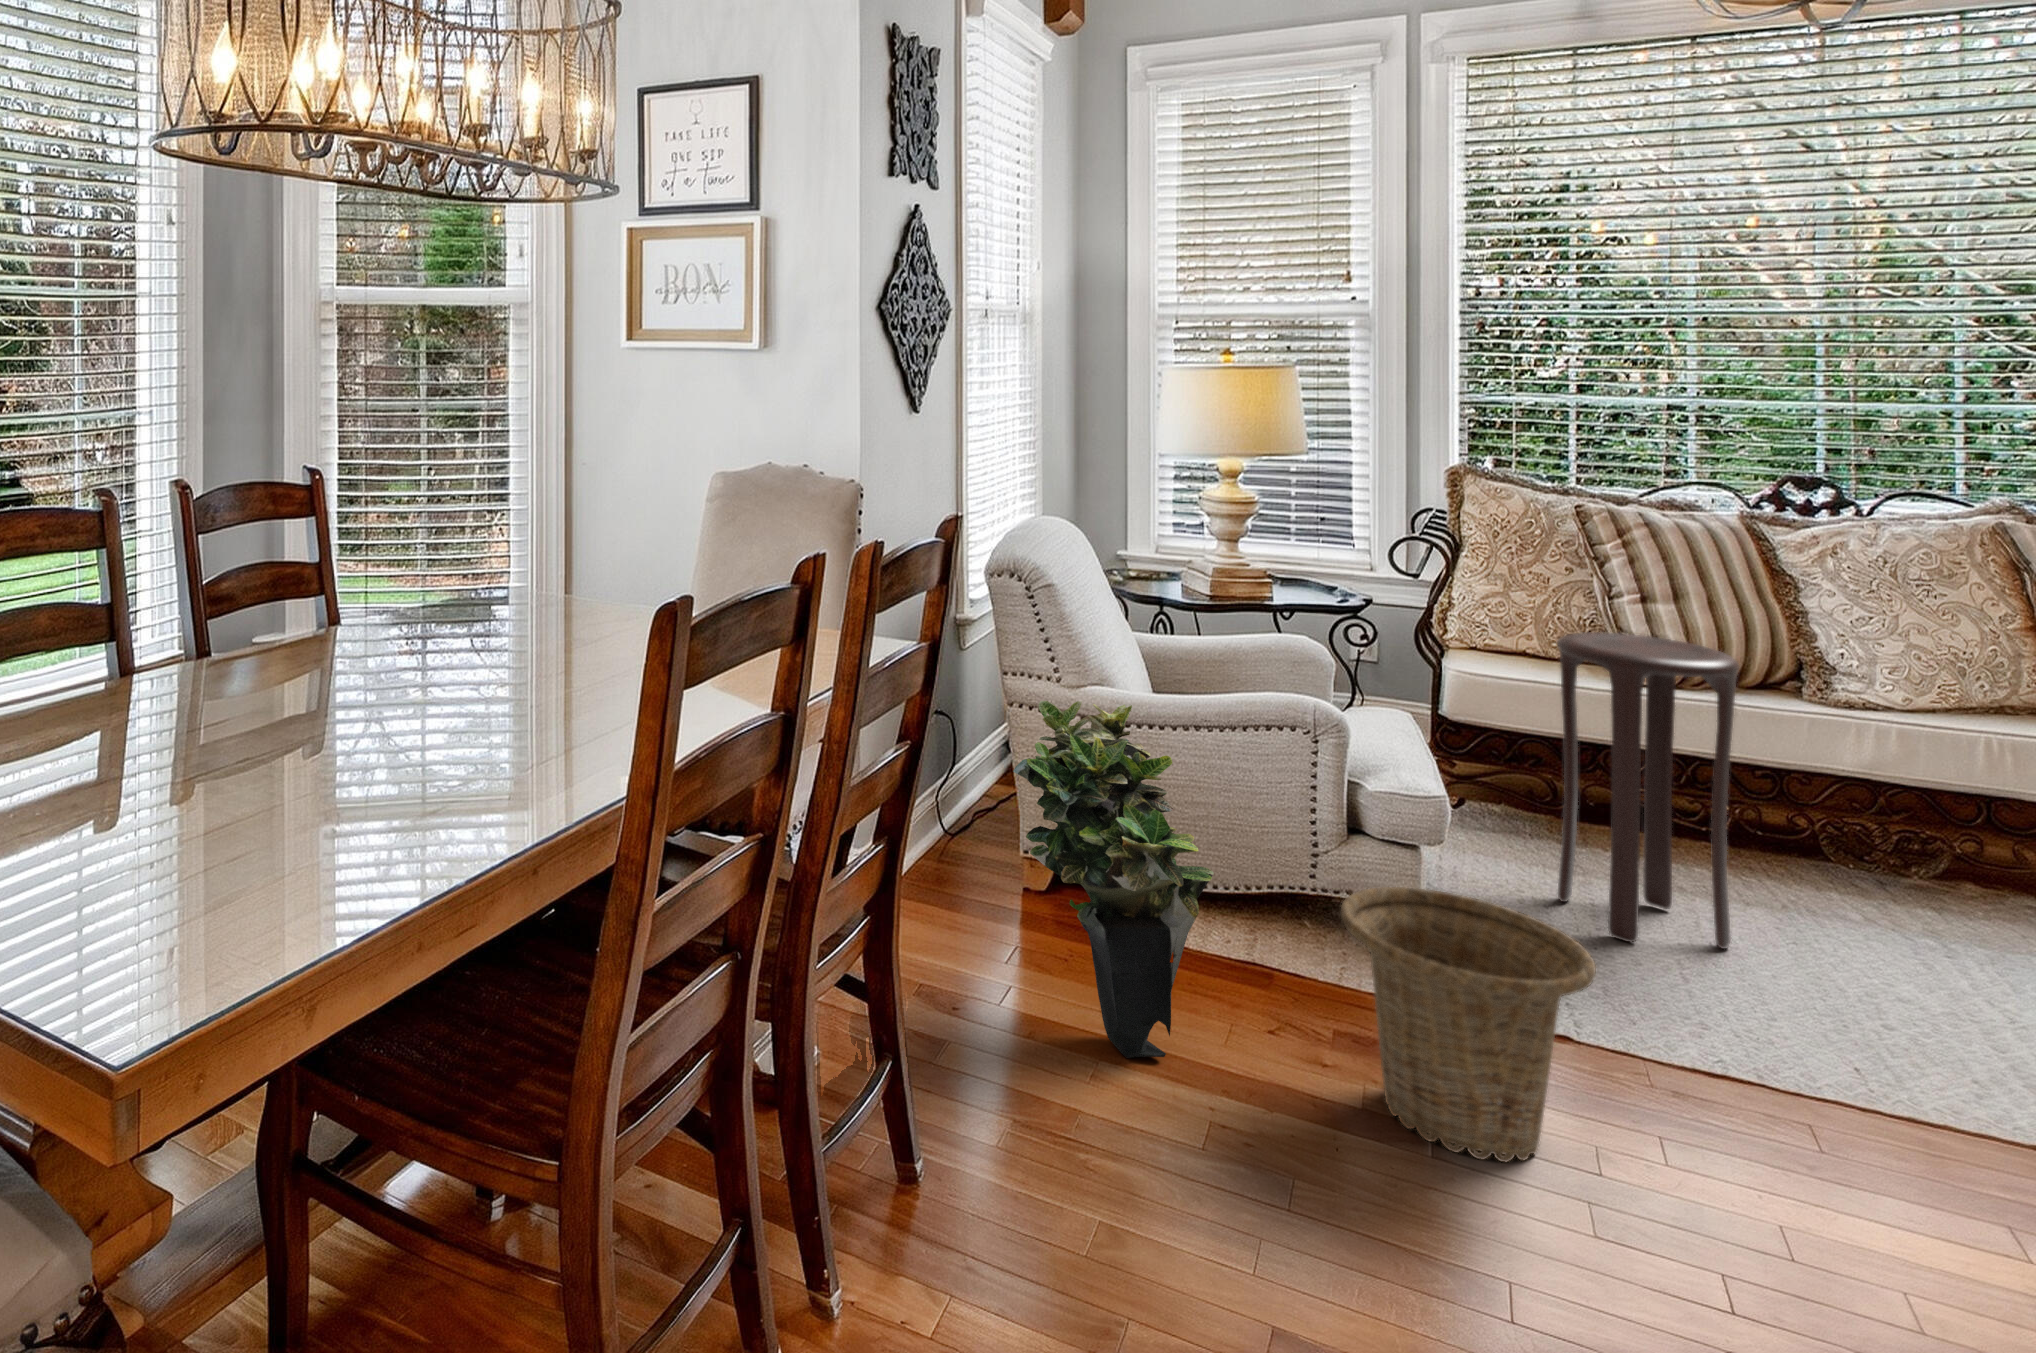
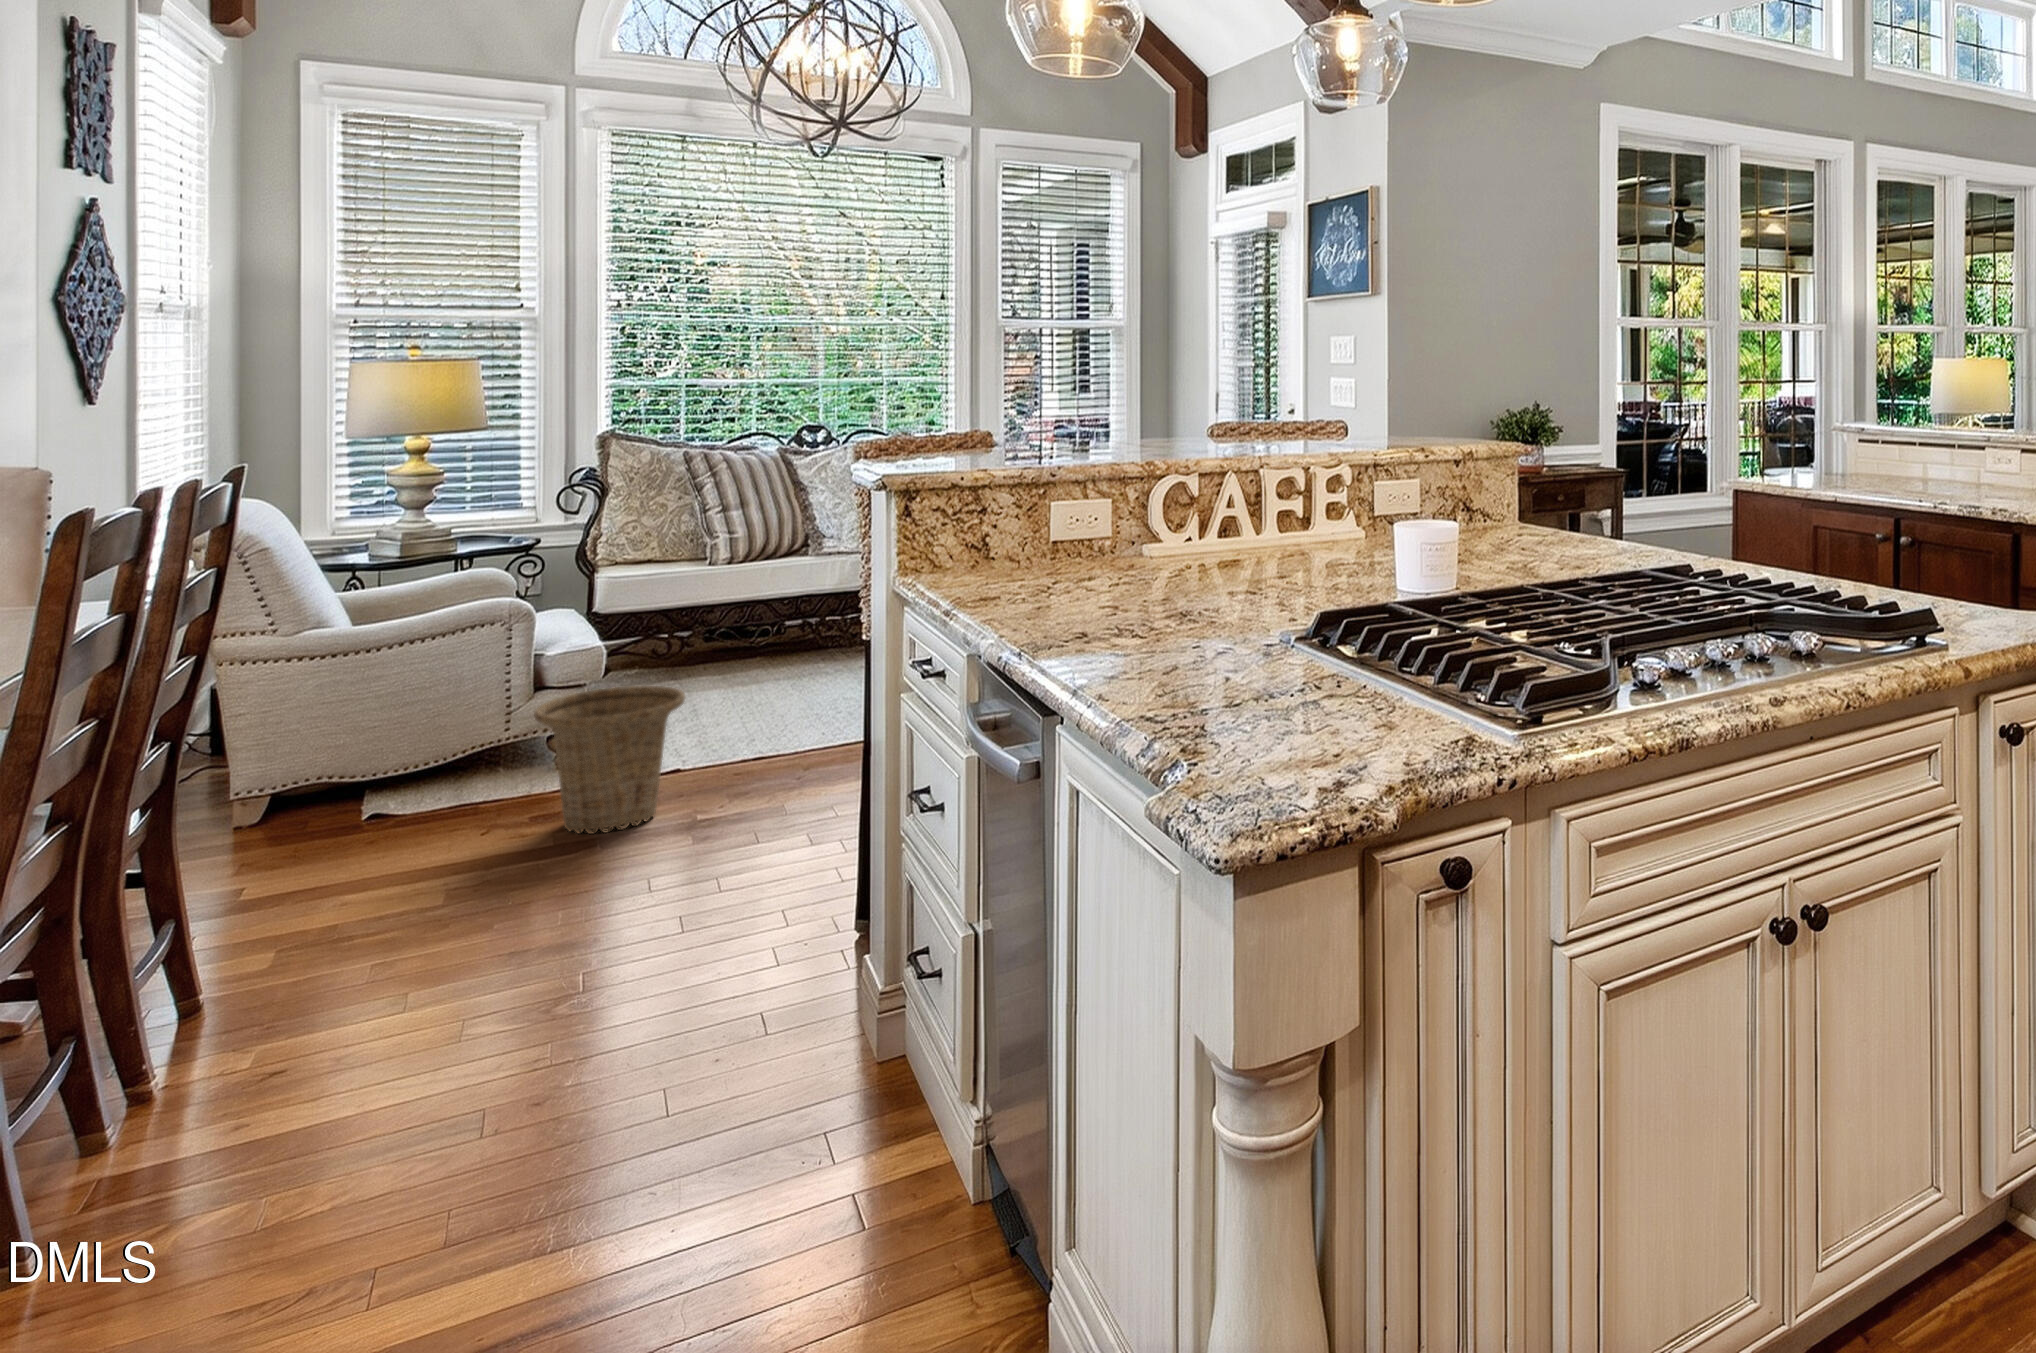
stool: present [1557,632,1739,949] -> none [670,526,770,718]
potted plant: present [1013,701,1214,1058] -> none [254,618,439,874]

